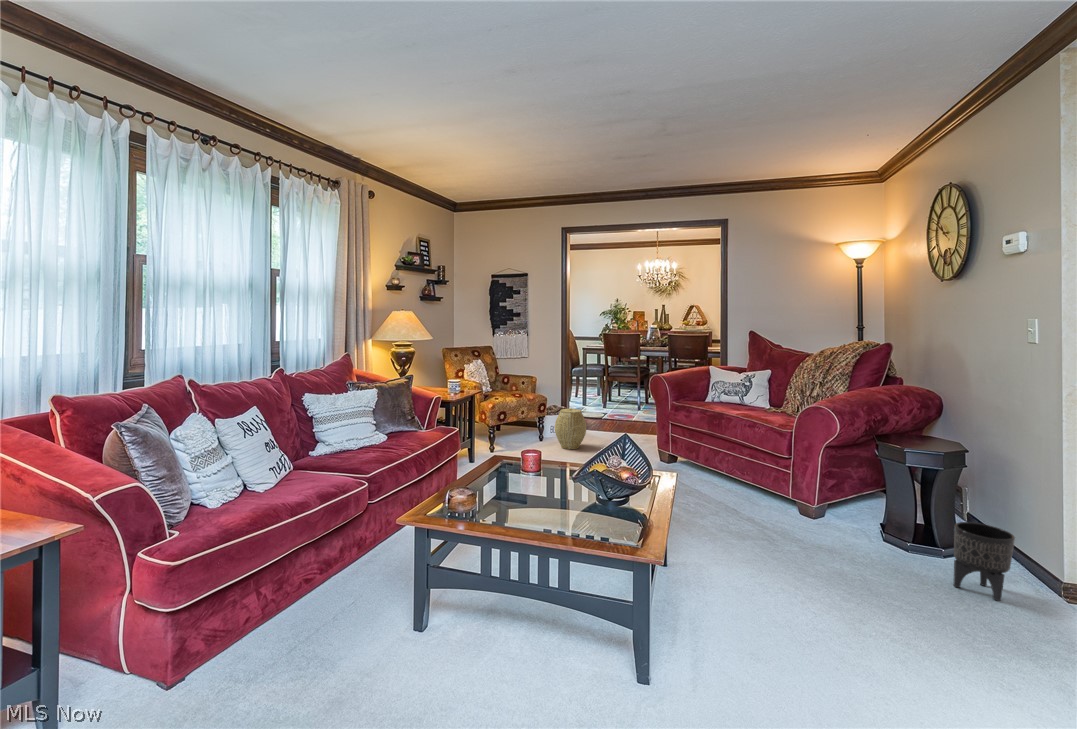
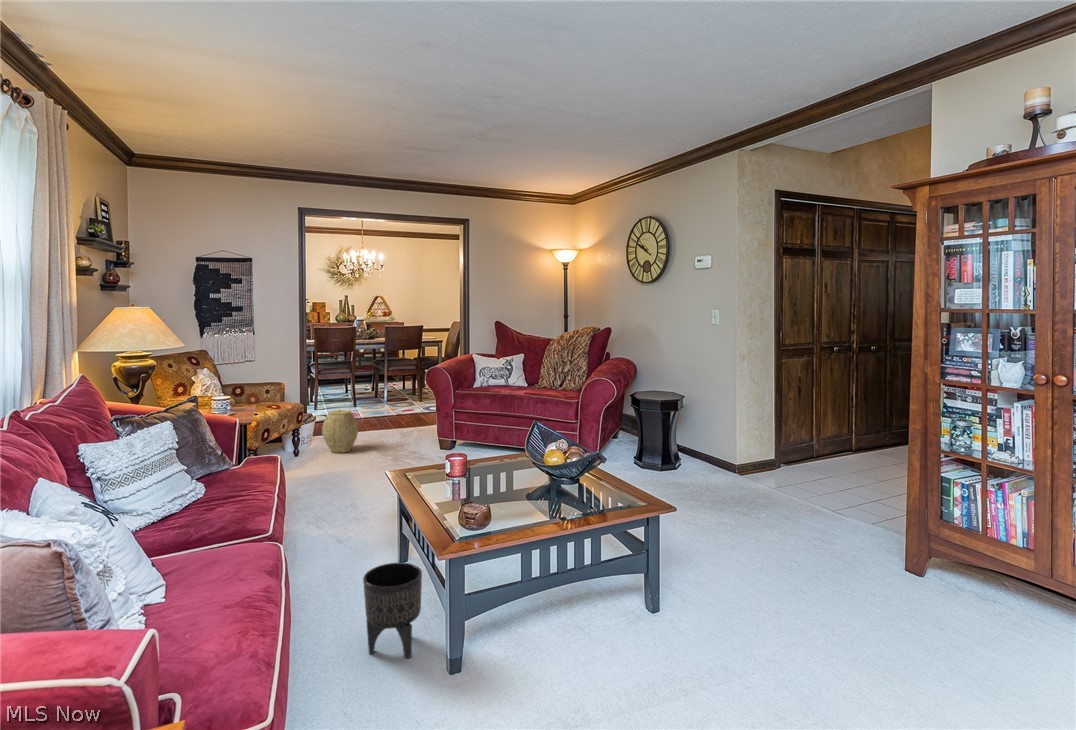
planter: present [953,522,1015,601] -> present [363,563,422,658]

